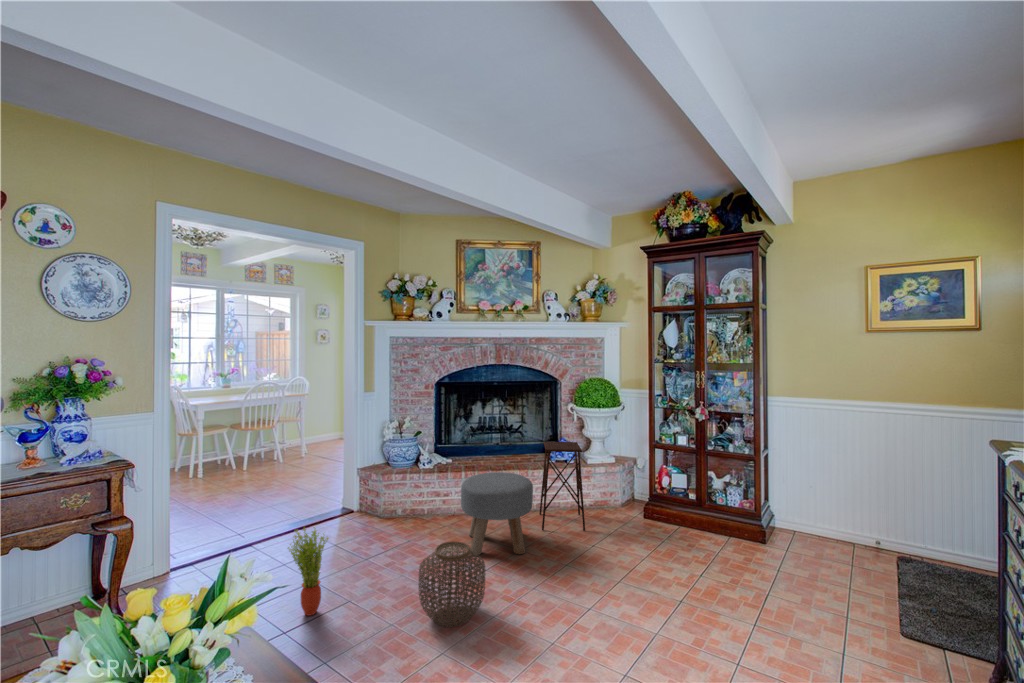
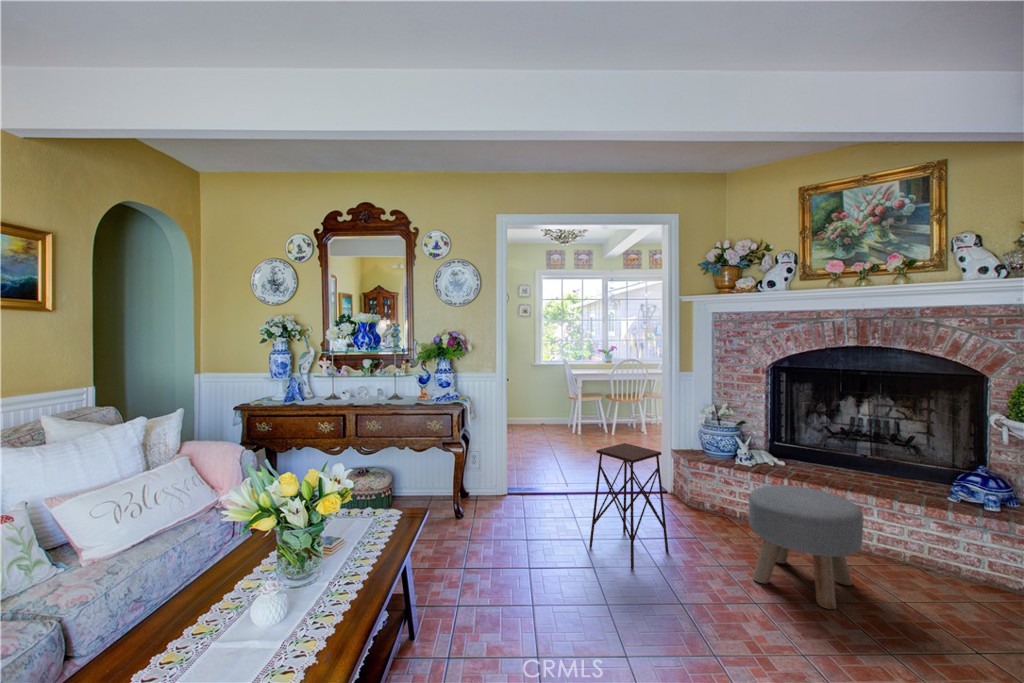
side table: present [539,442,585,531] -> present [589,443,669,569]
potted plant: present [288,527,329,616] -> none [539,482,573,563]
woven basket: present [418,542,485,627] -> none [633,543,714,643]

